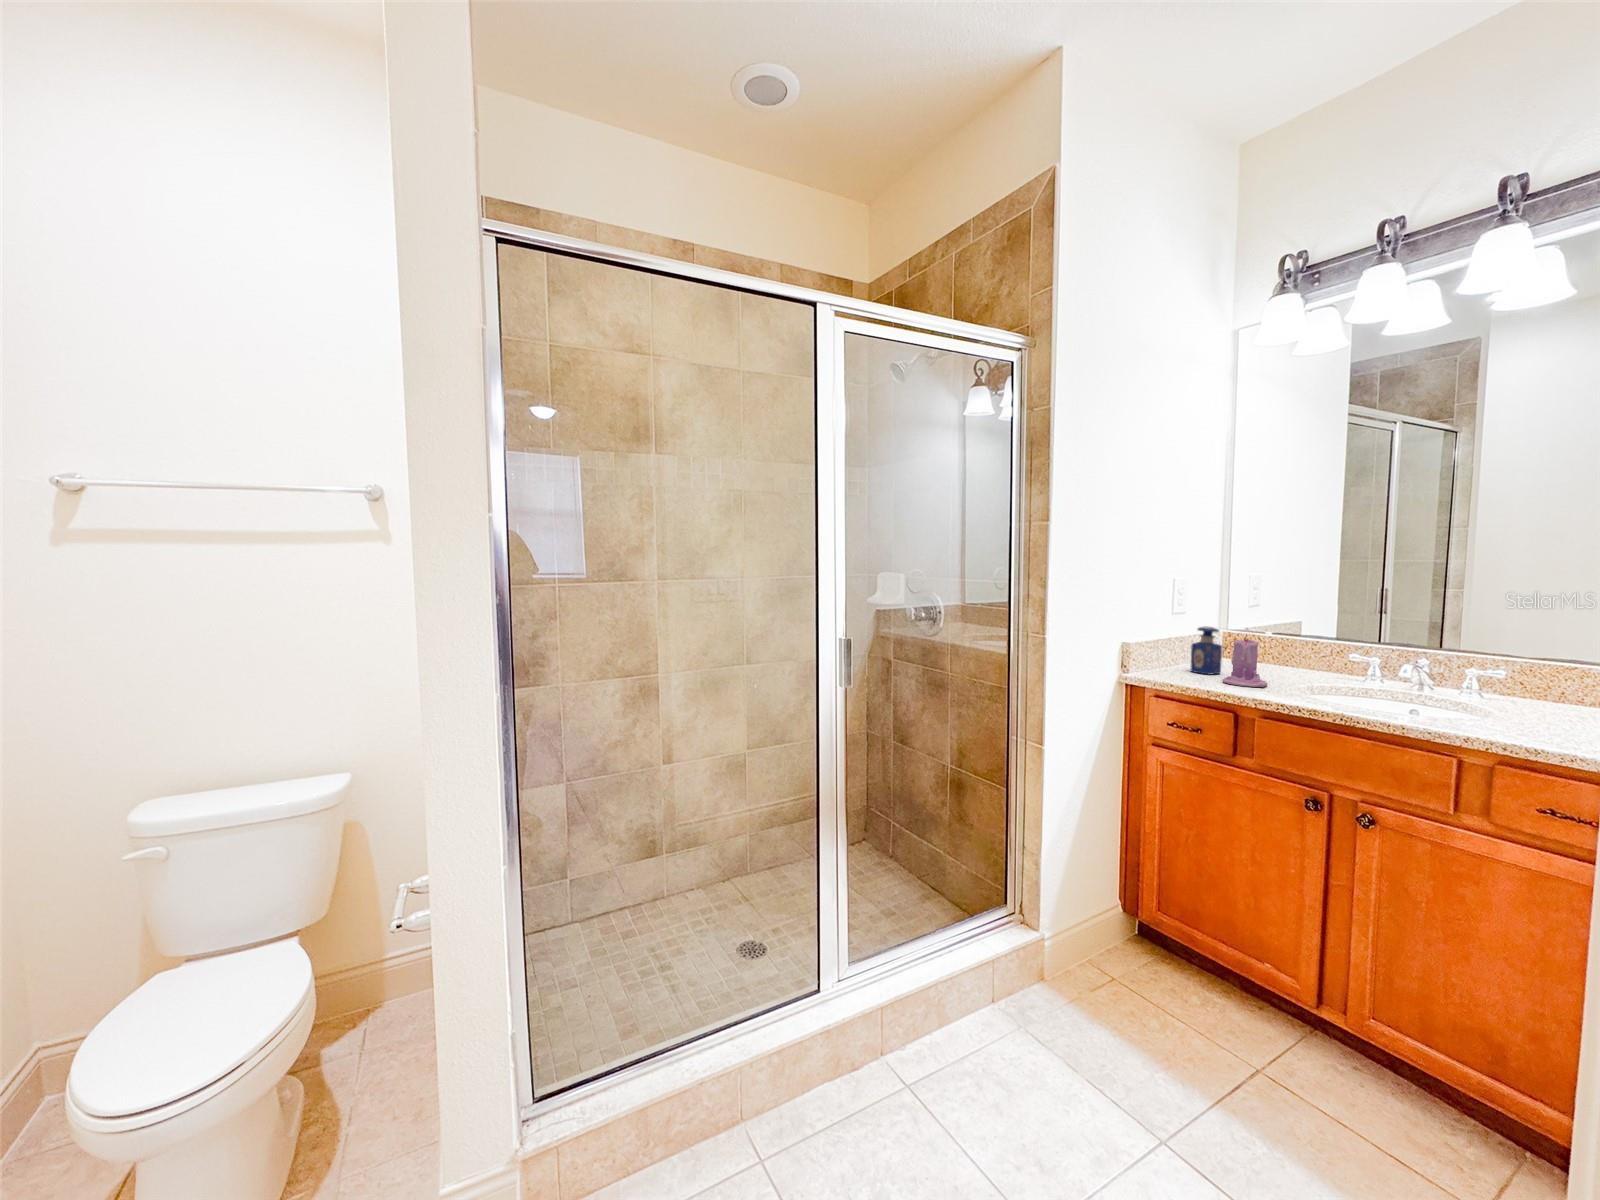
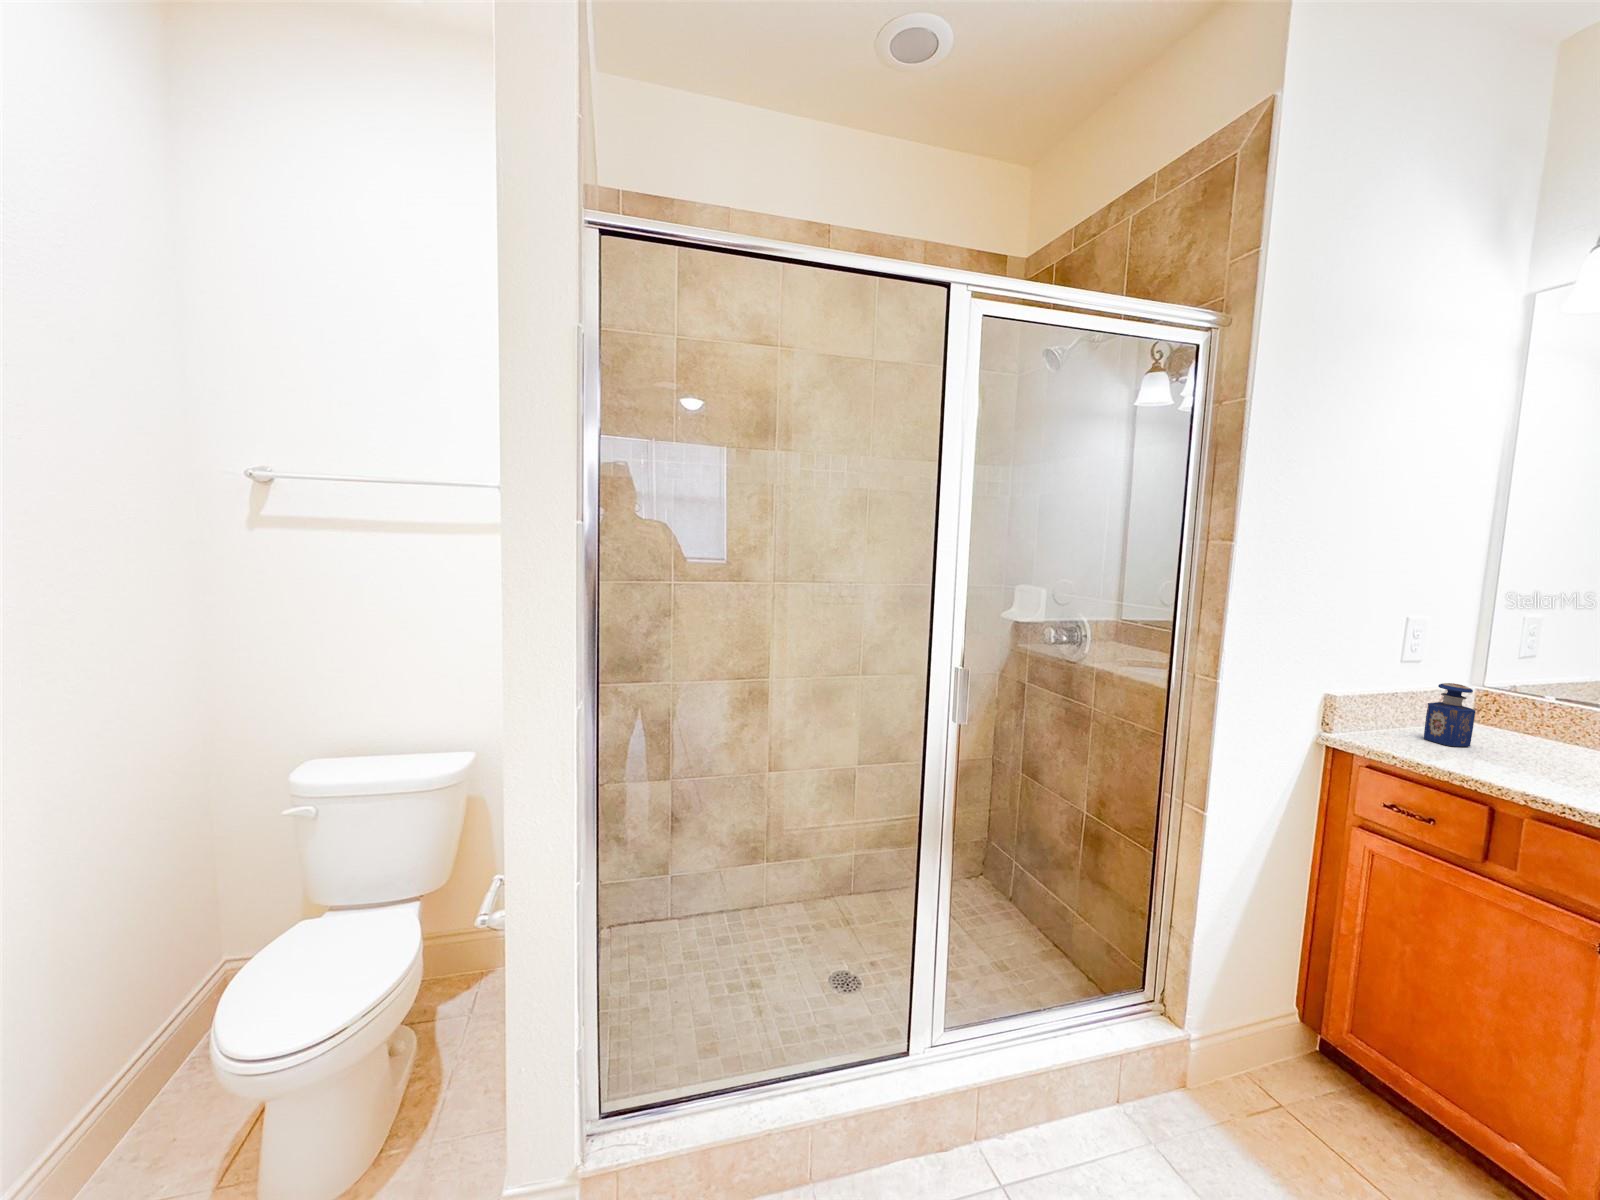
candle: present [1223,635,1267,687] -> none [1473,700,1546,775]

